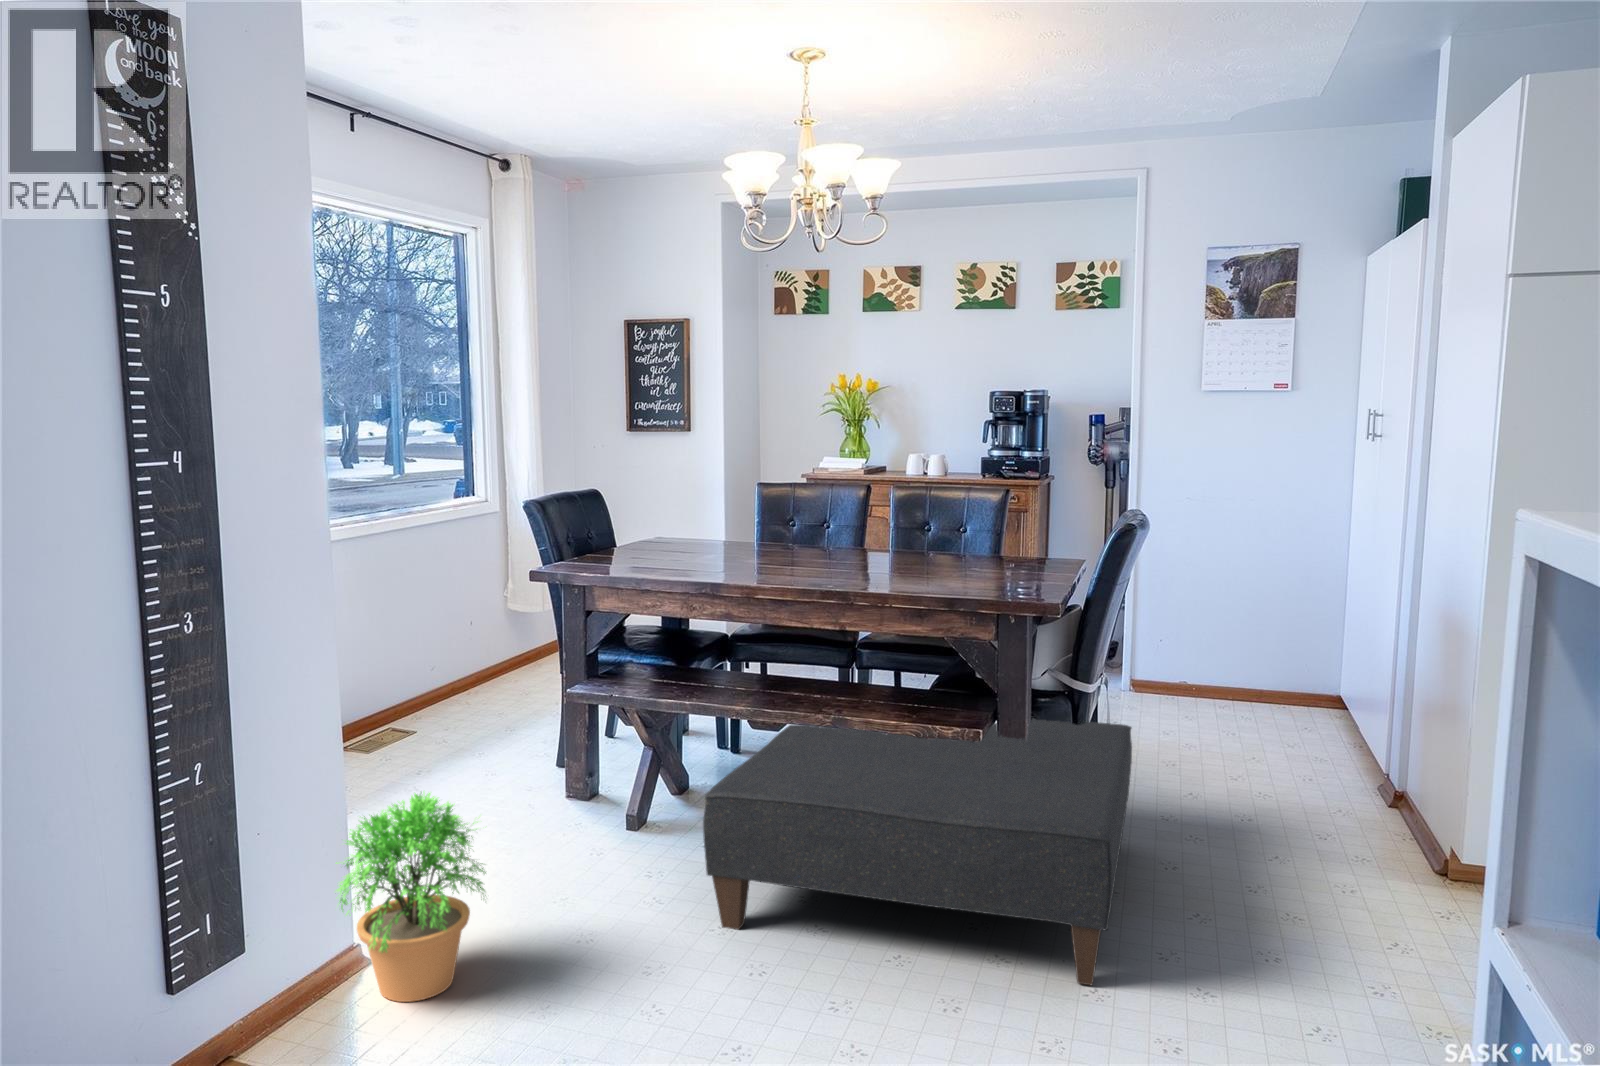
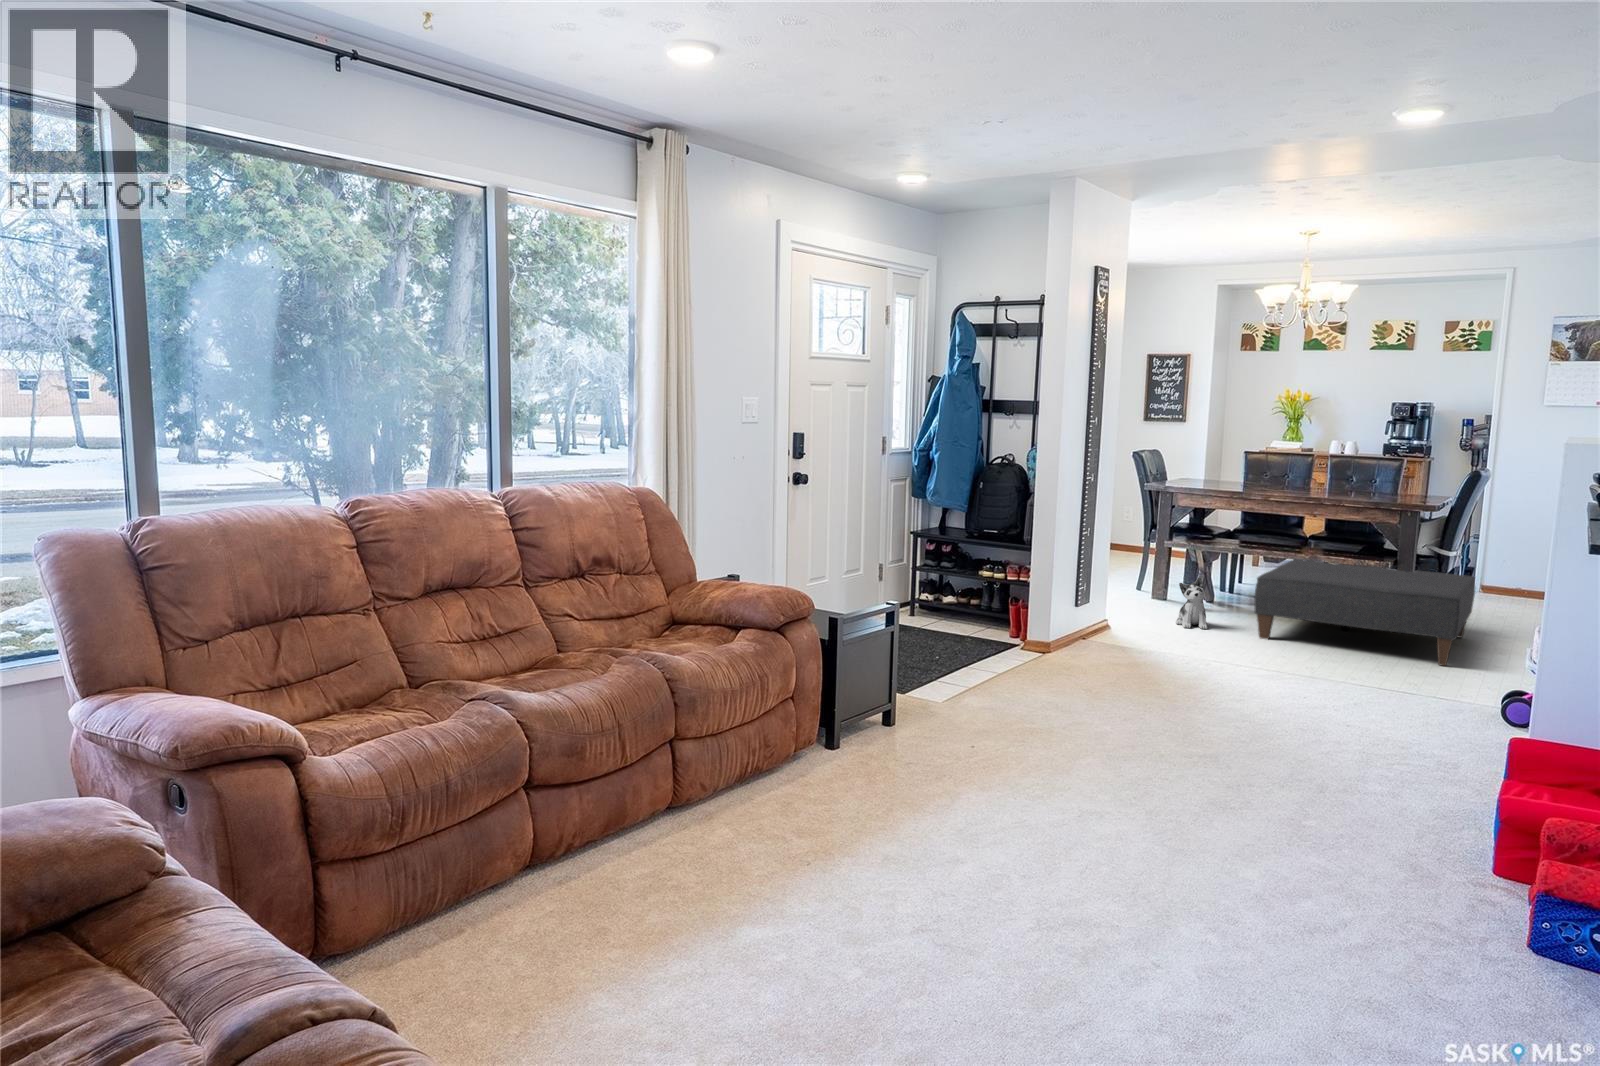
plush toy: none [557,790,631,910] -> present [1176,577,1208,629]
potted plant: present [336,793,486,1002] -> none [1106,559,1170,640]

